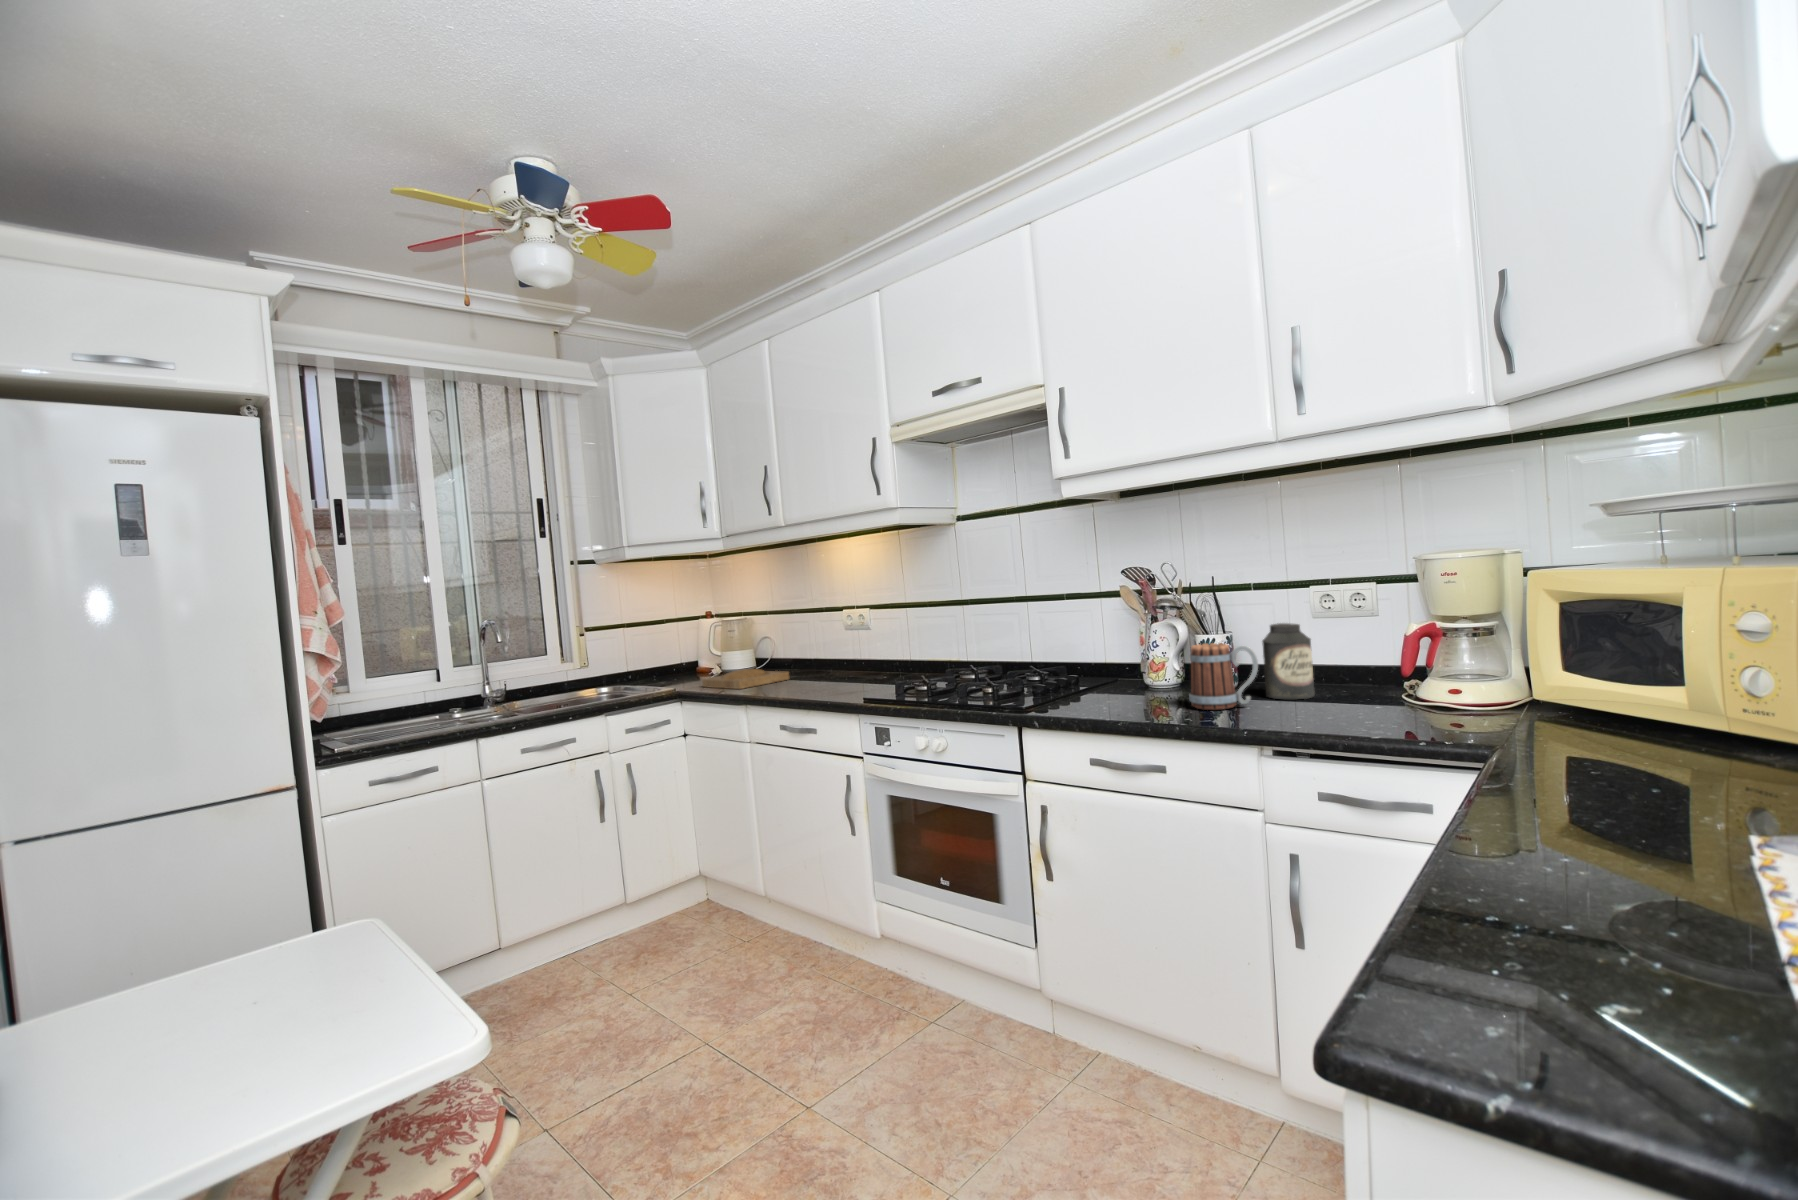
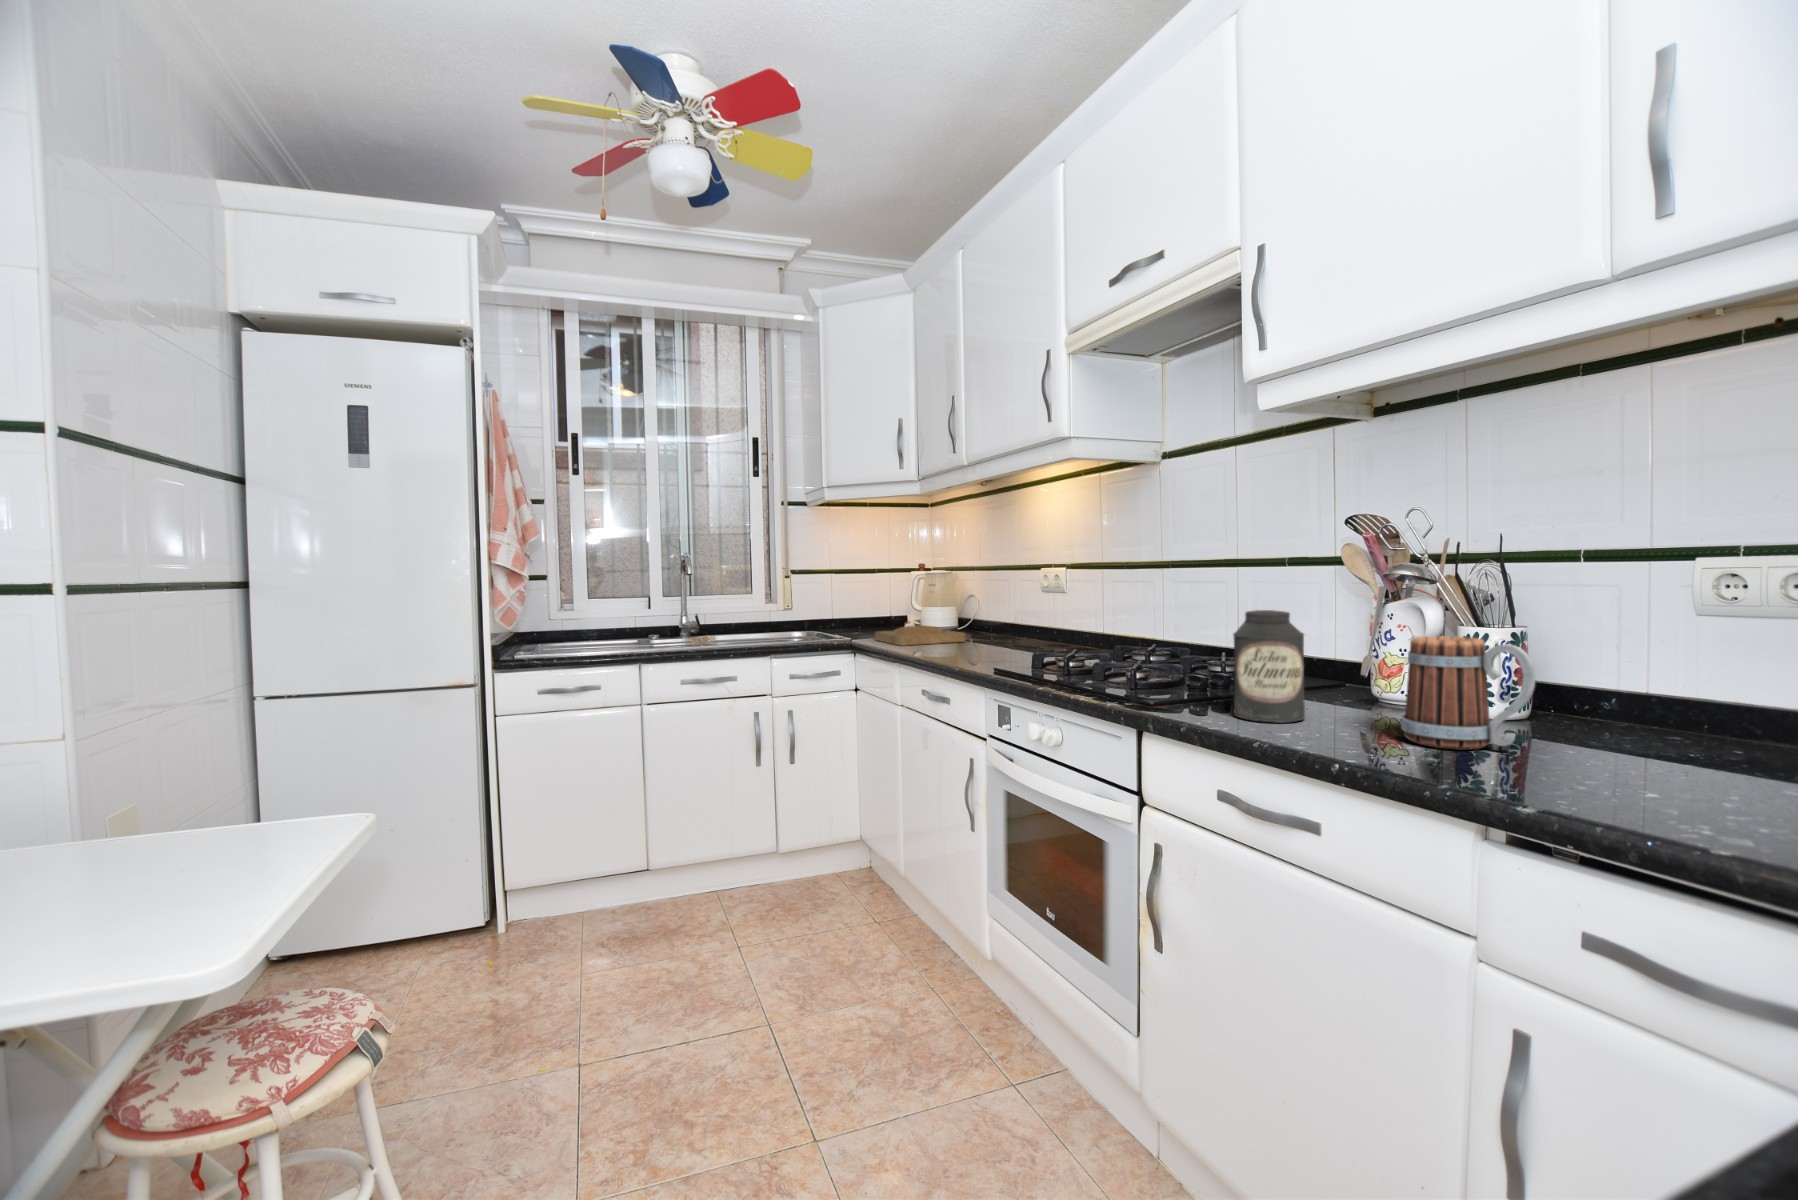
canister: present [1262,623,1315,699] -> present [1233,610,1305,723]

